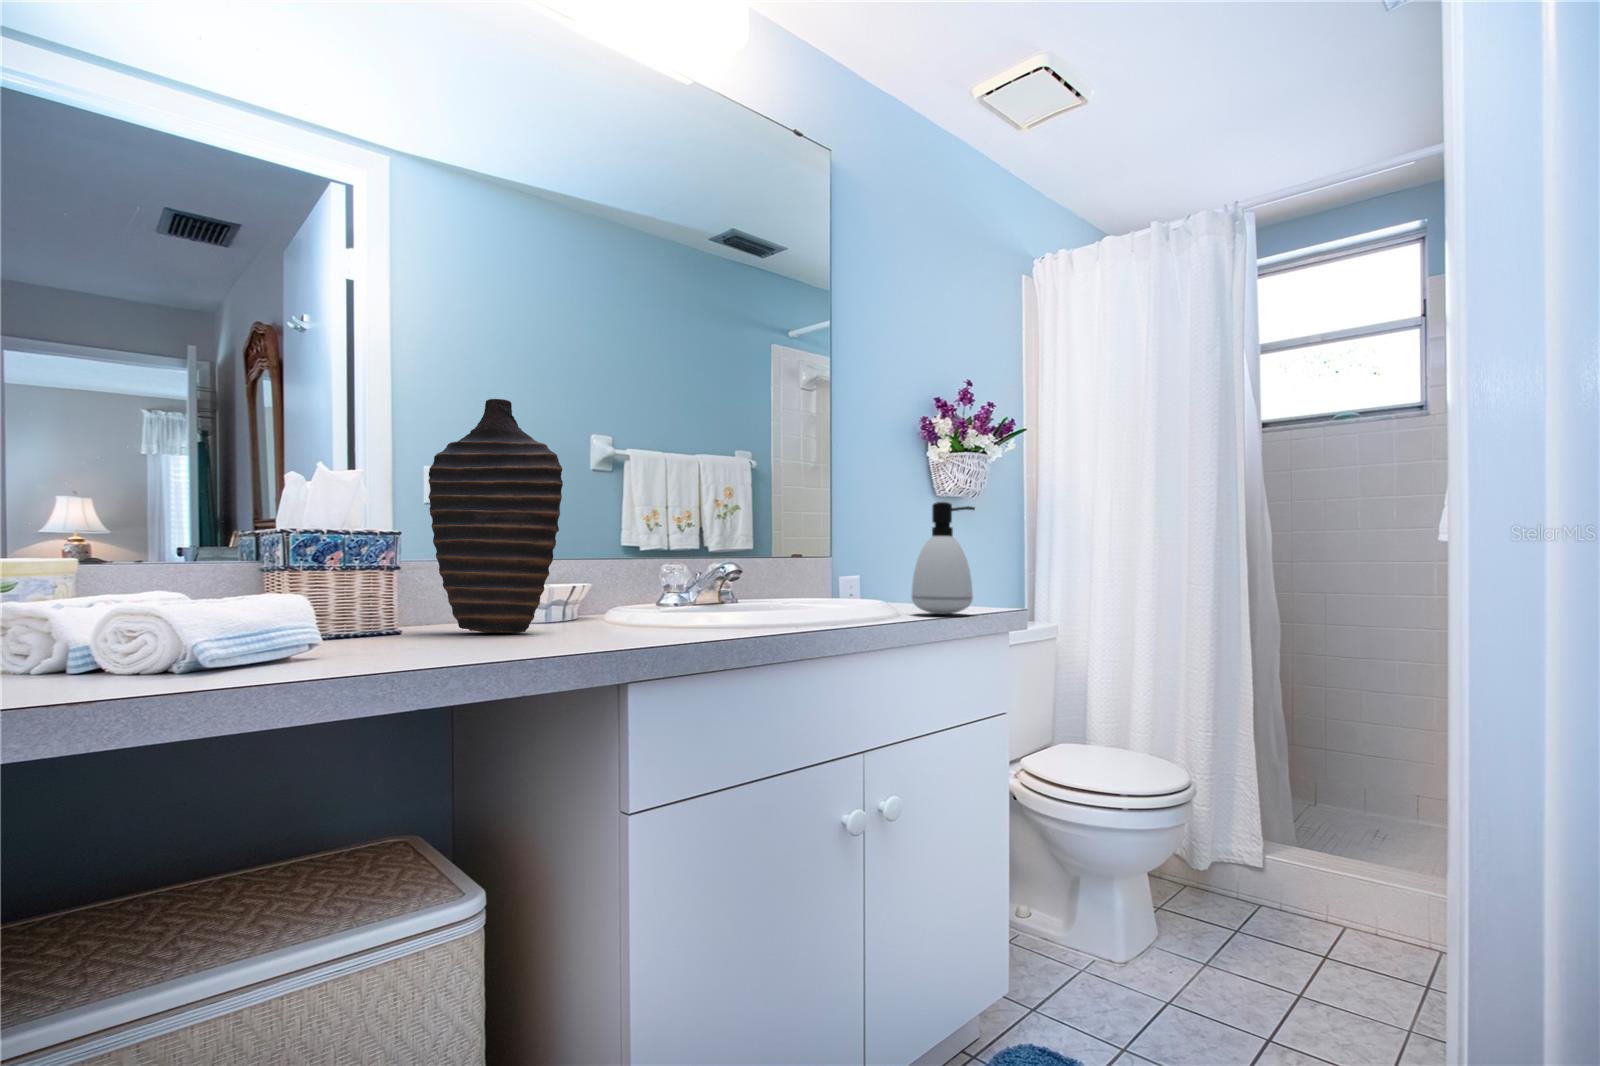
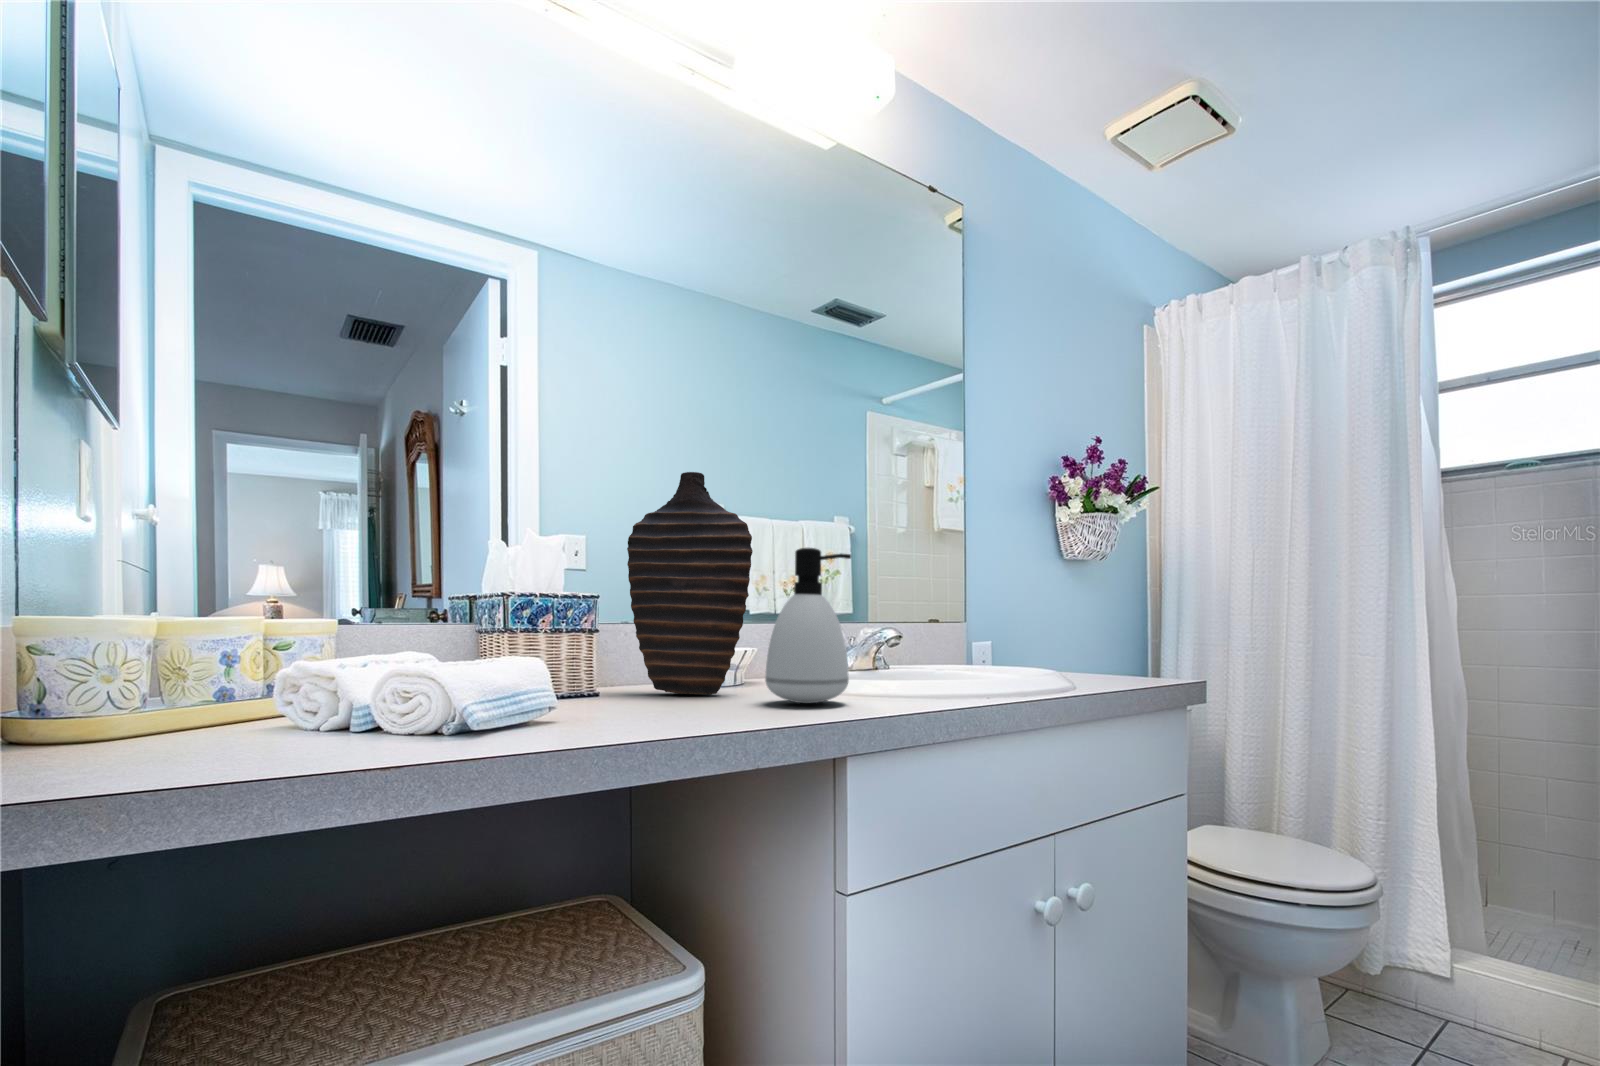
soap dispenser: present [912,502,975,614] -> present [765,548,851,703]

